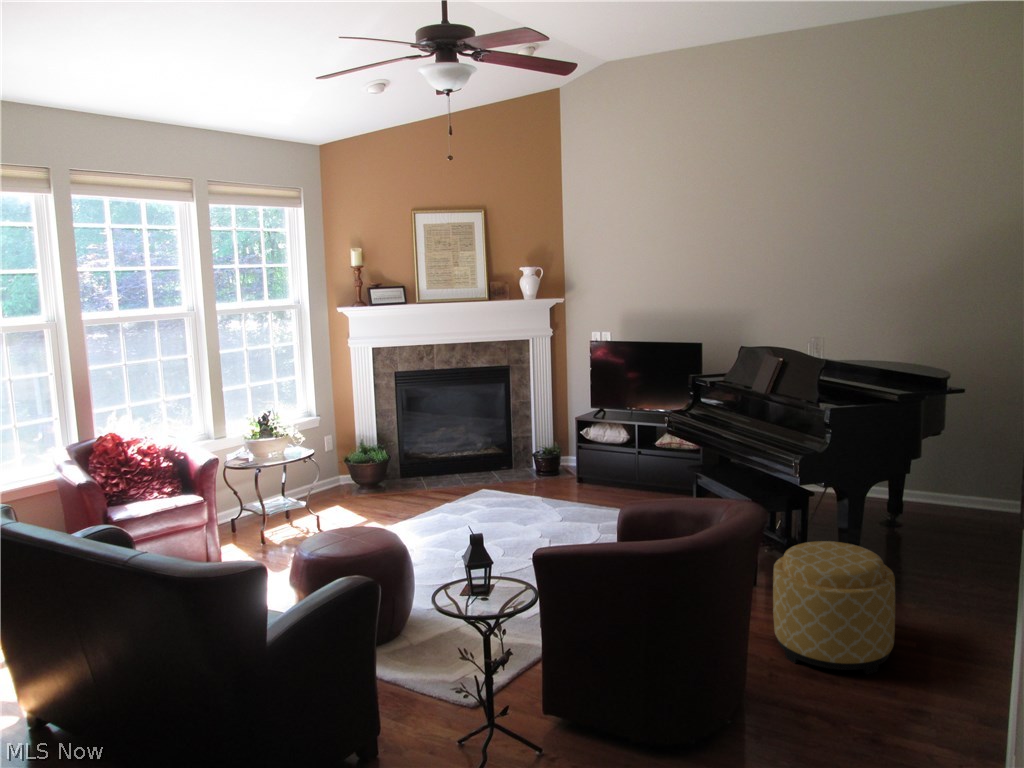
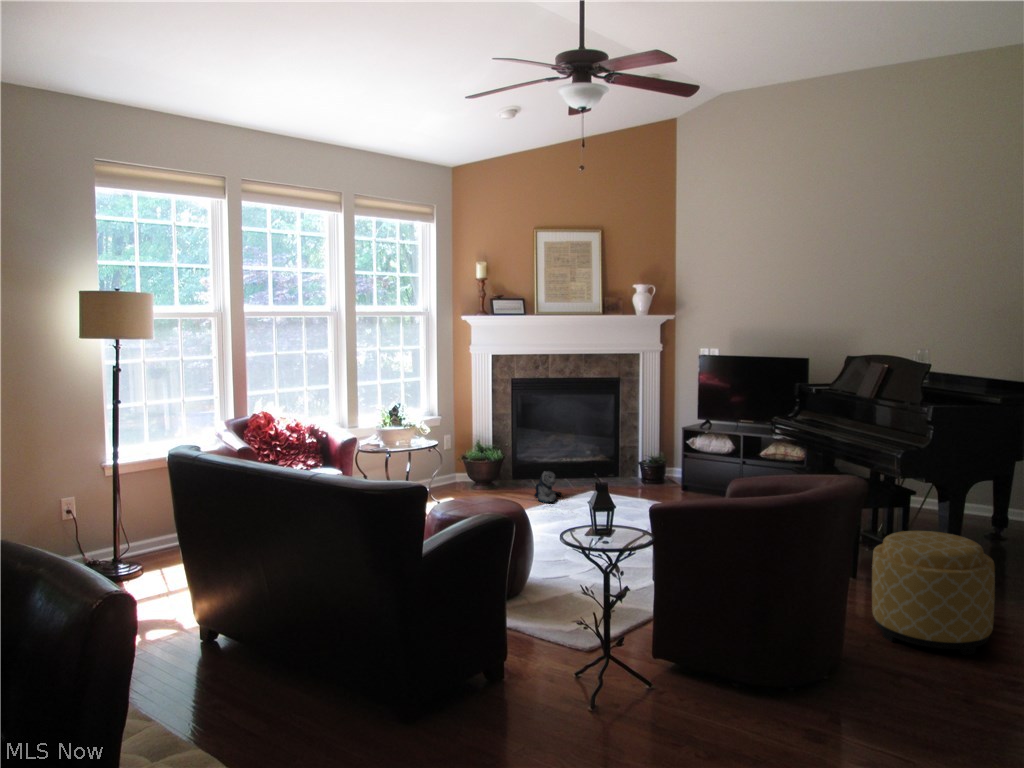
plush toy: none [424,472,454,507] -> present [534,471,562,503]

